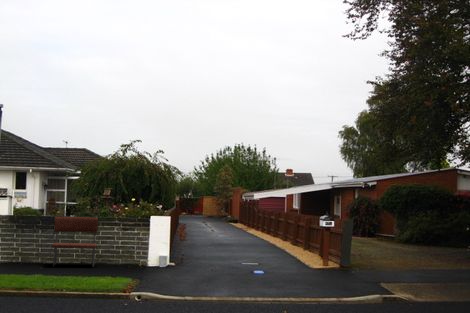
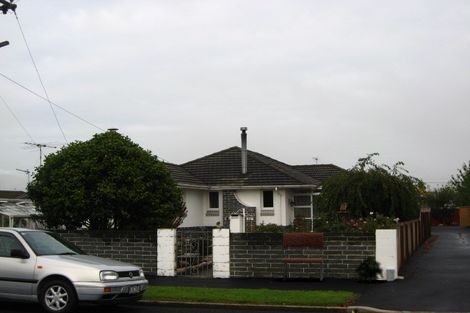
potted plant: none [127,243,157,268] -> present [355,257,383,282]

